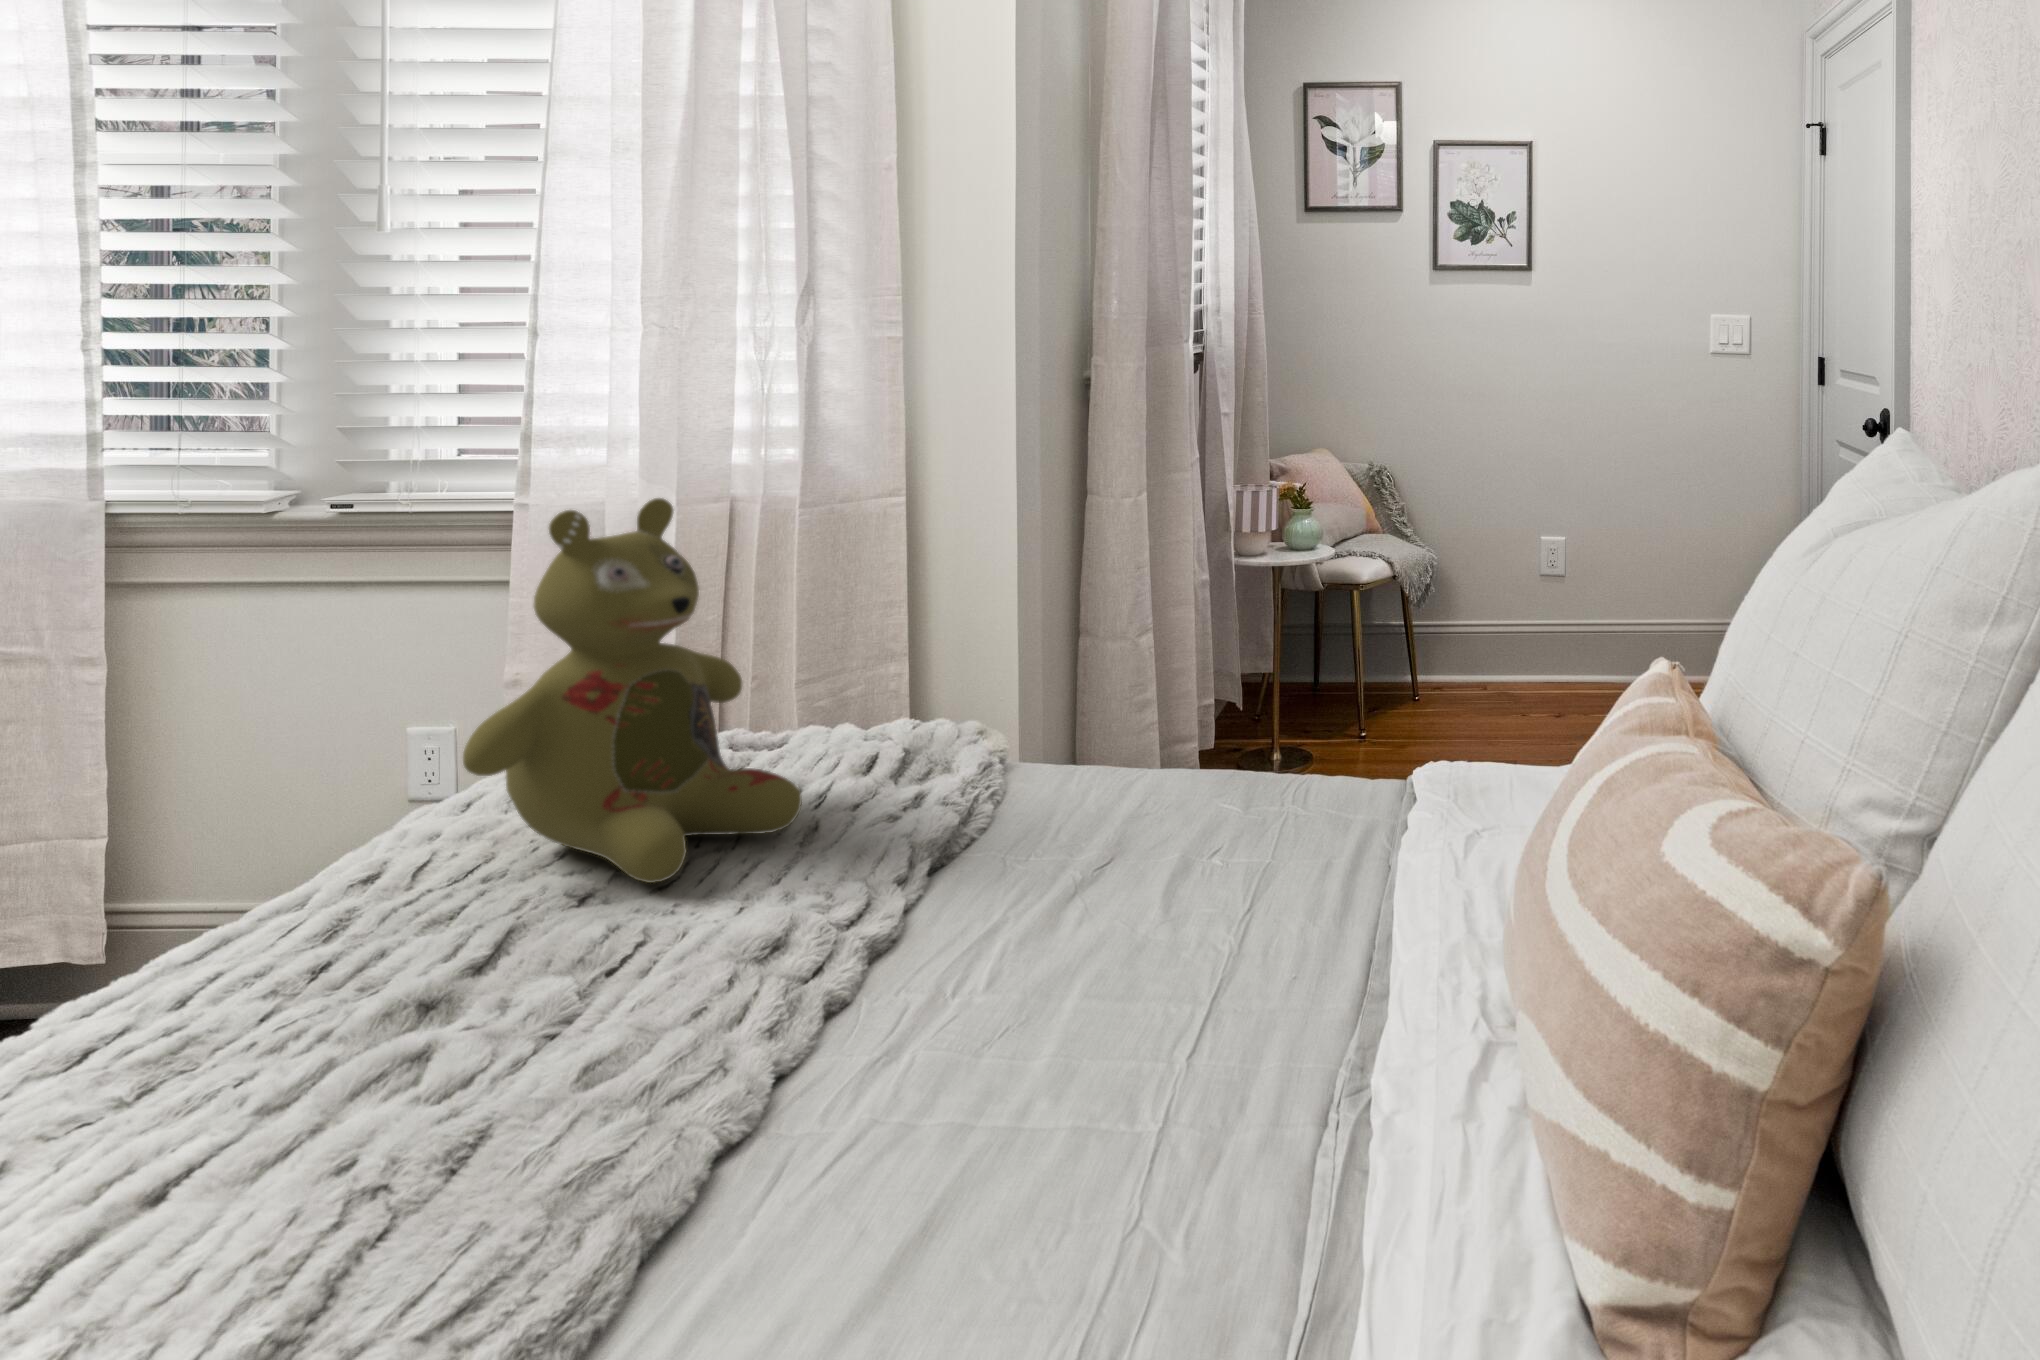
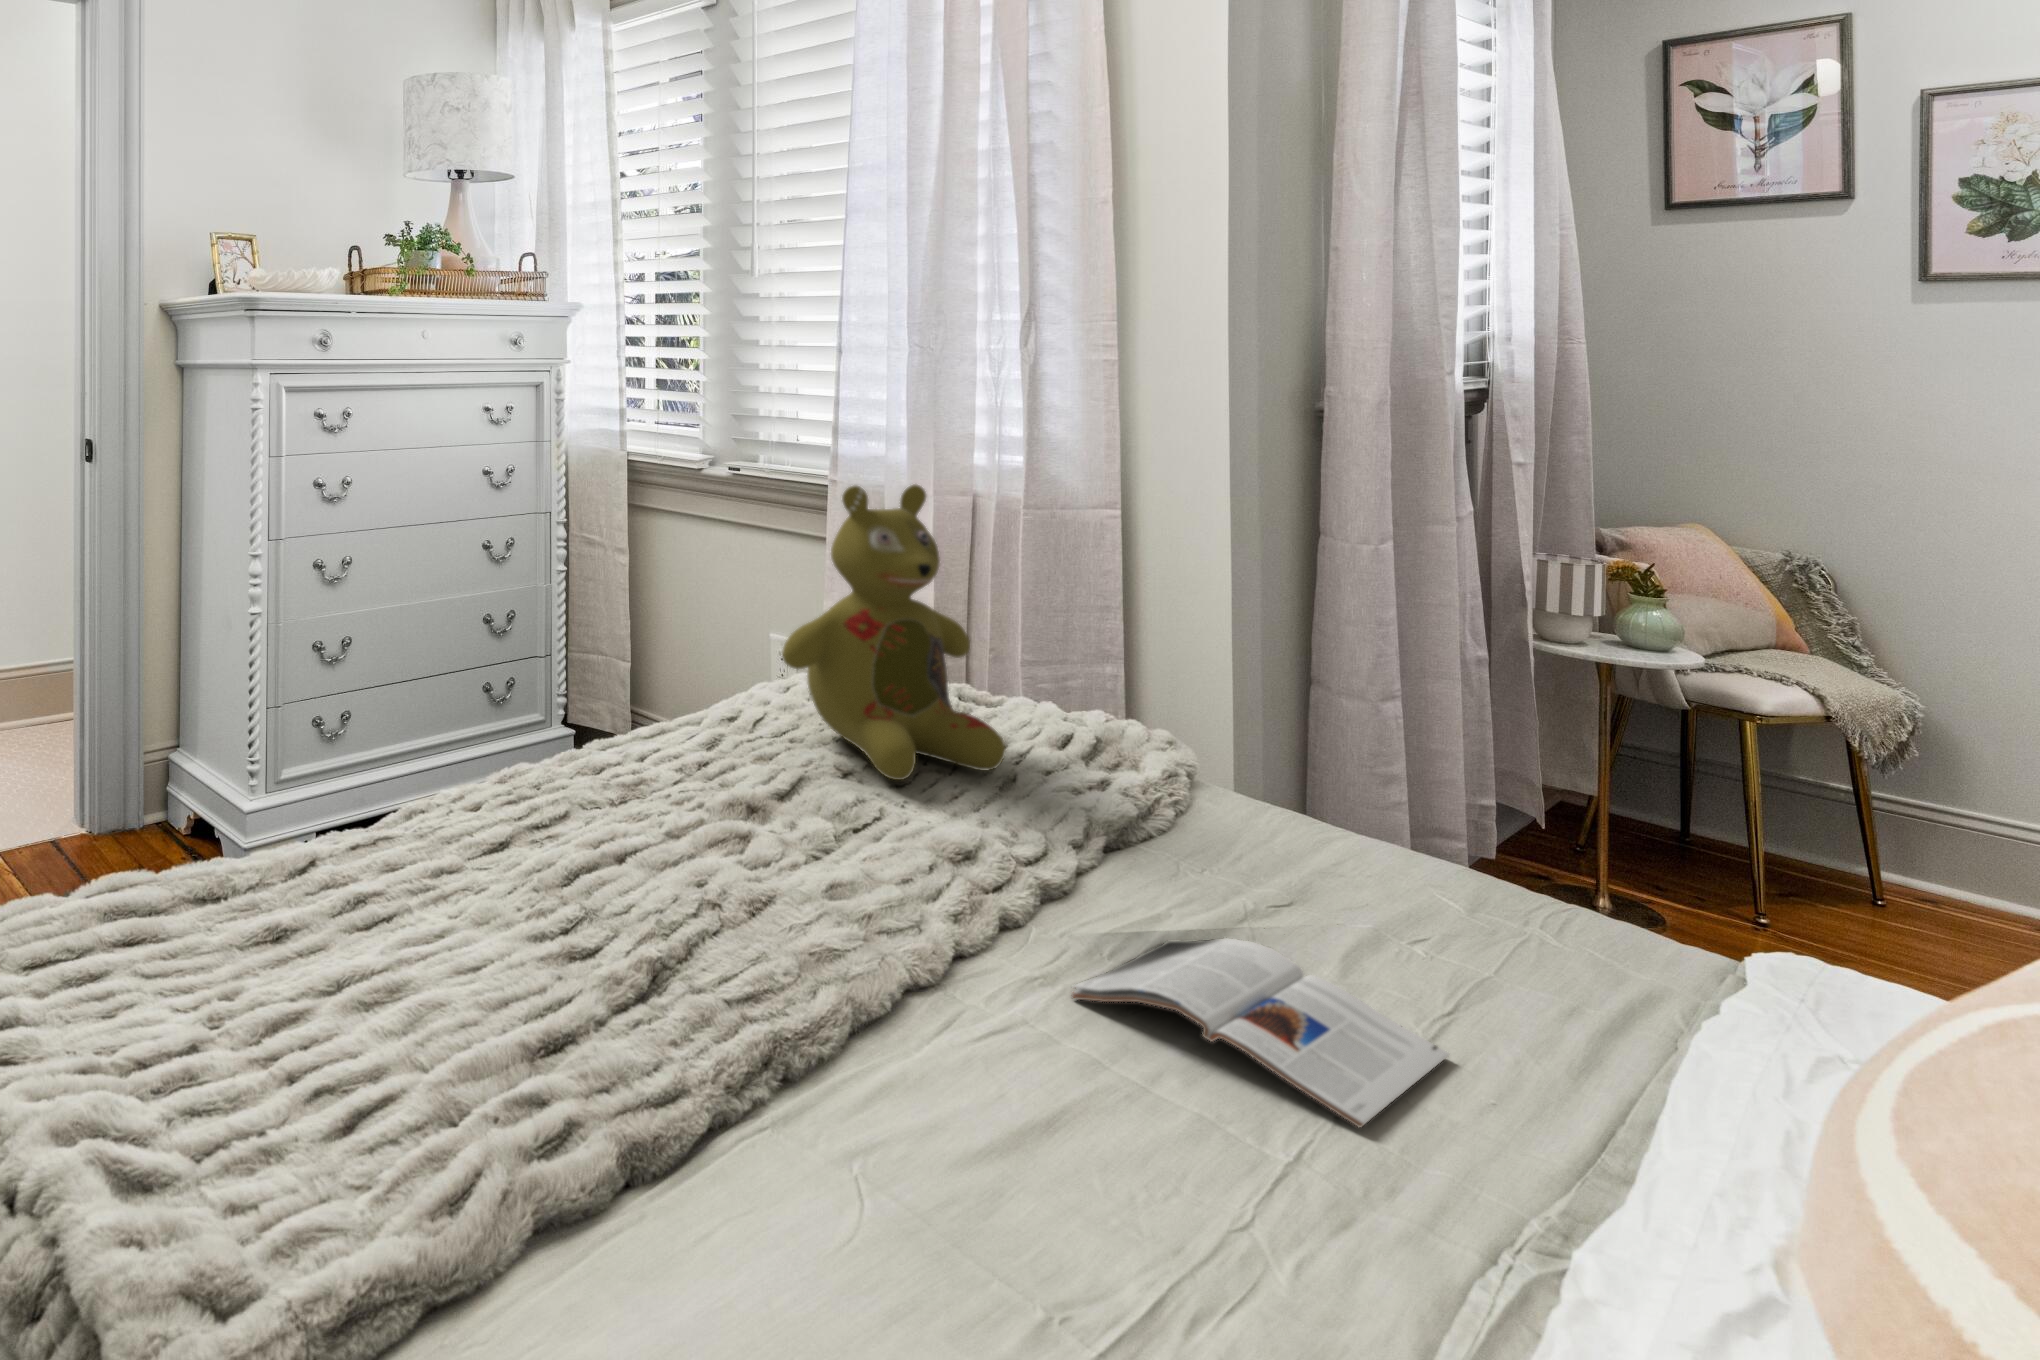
magazine: none [928,926,1281,1080] -> present [1072,938,1449,1127]

